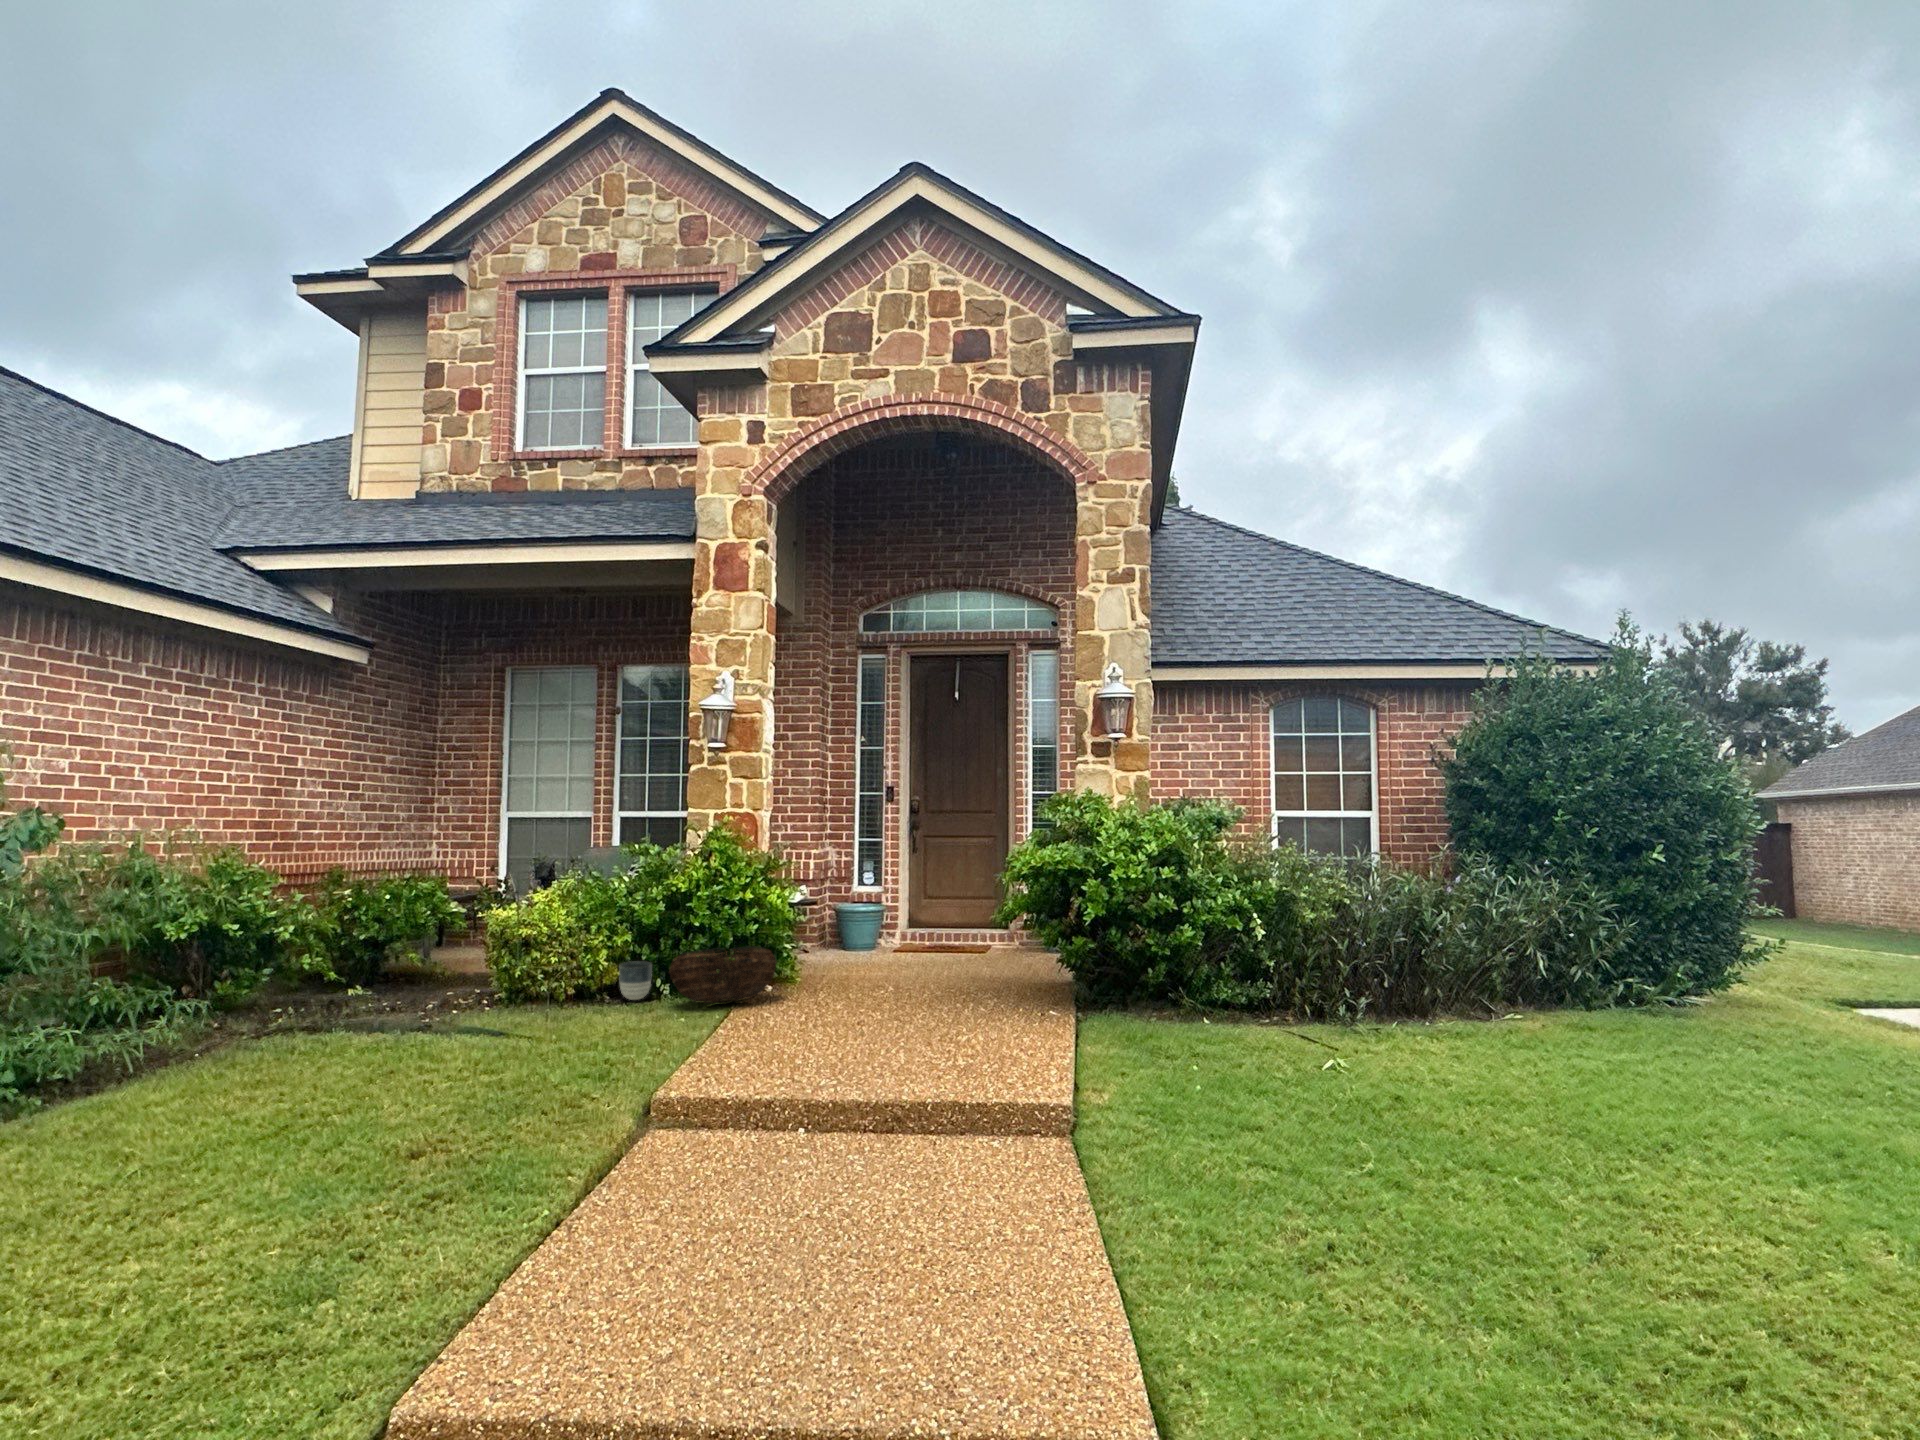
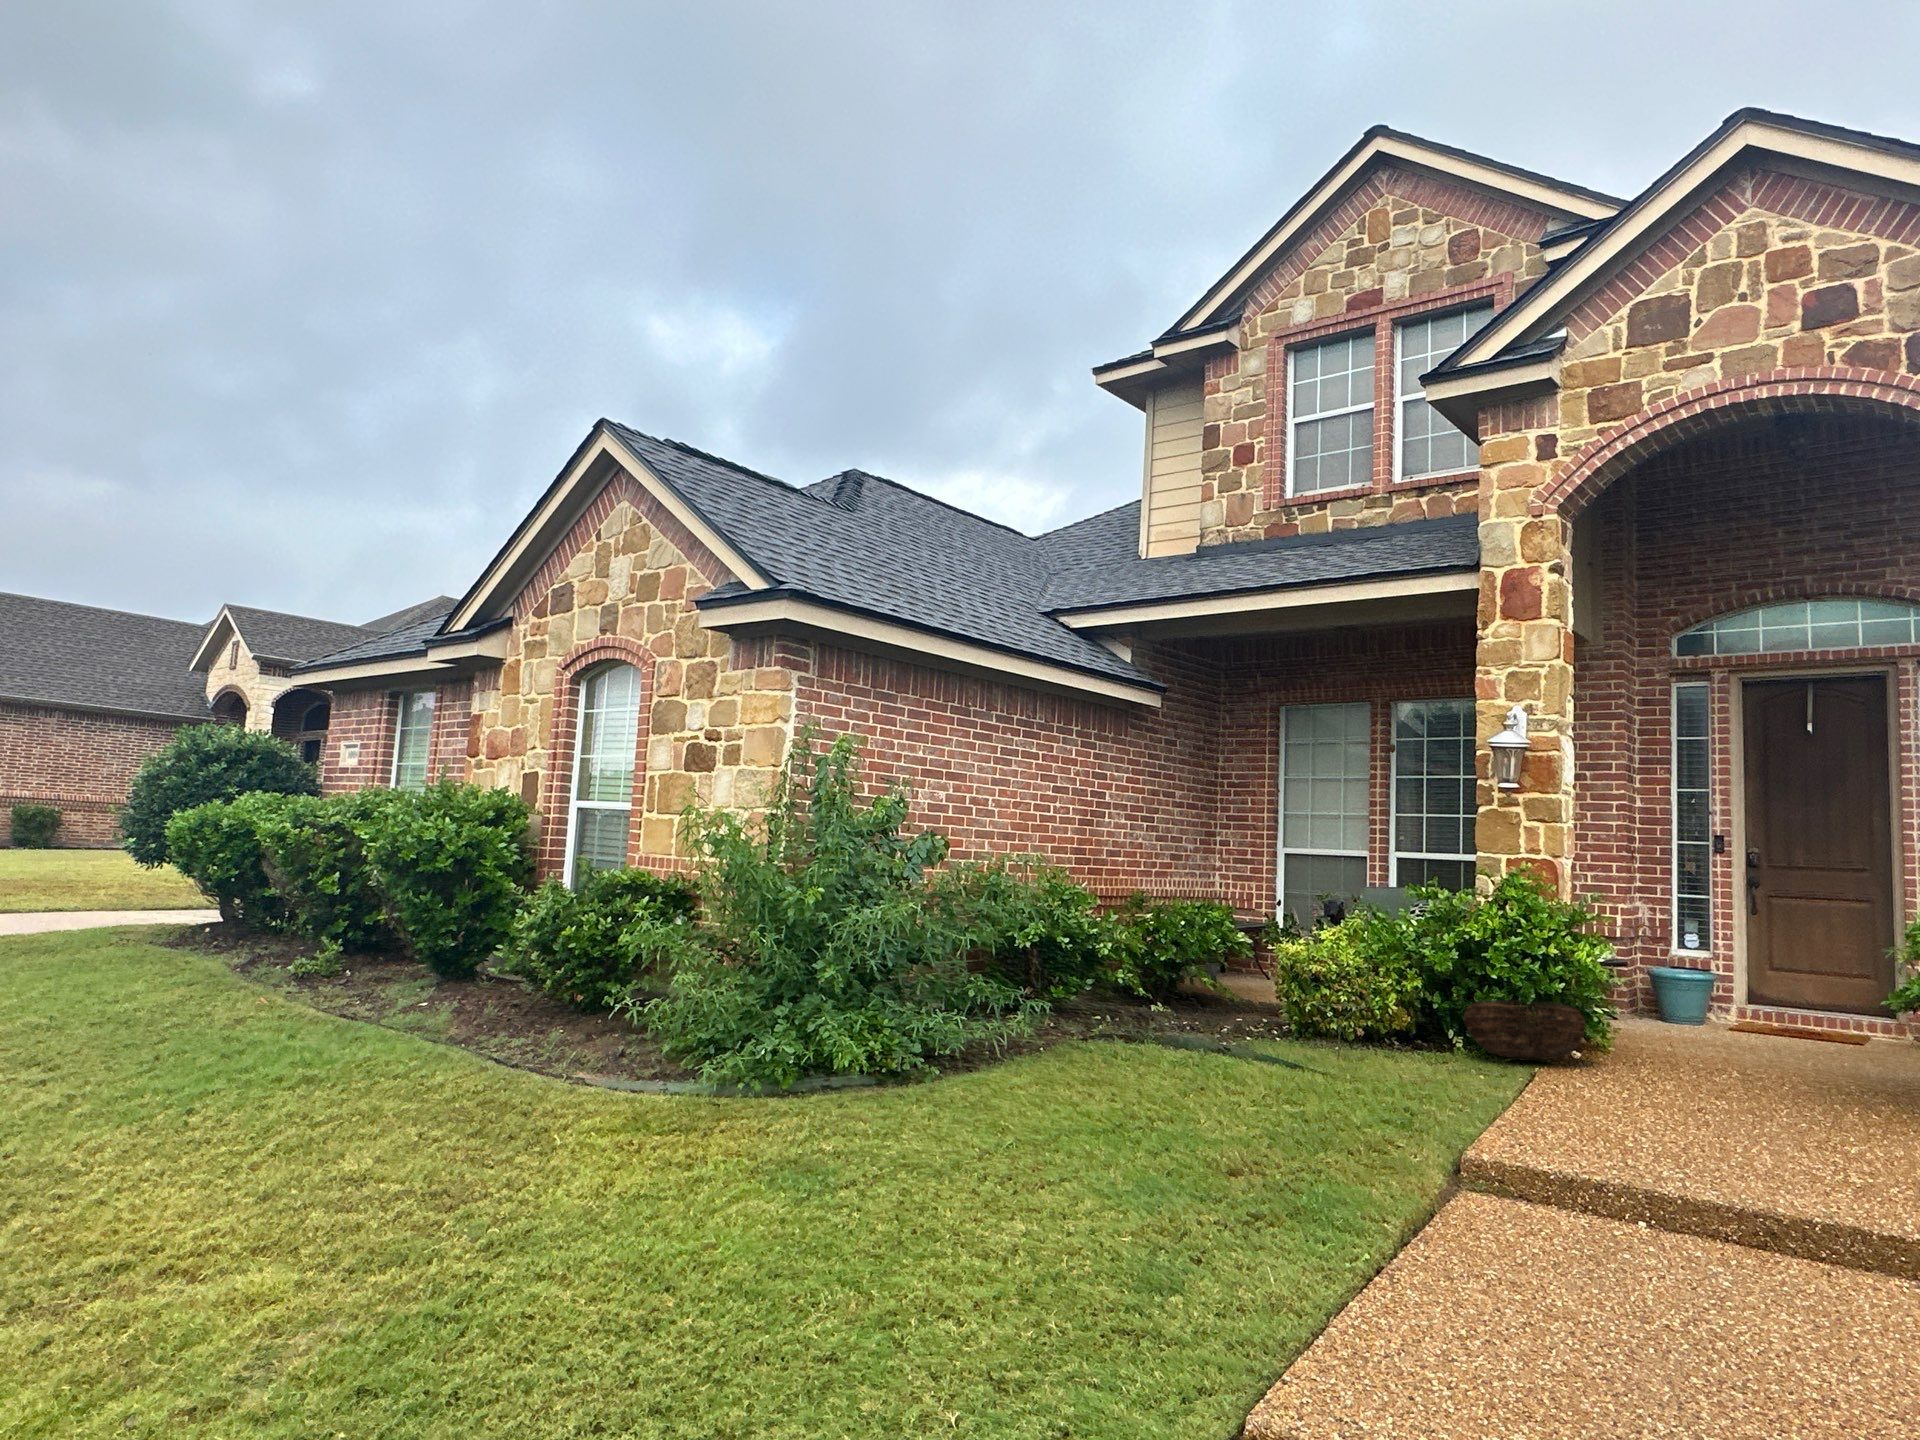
planter: present [619,961,652,1000] -> none [1410,1004,1444,1044]

